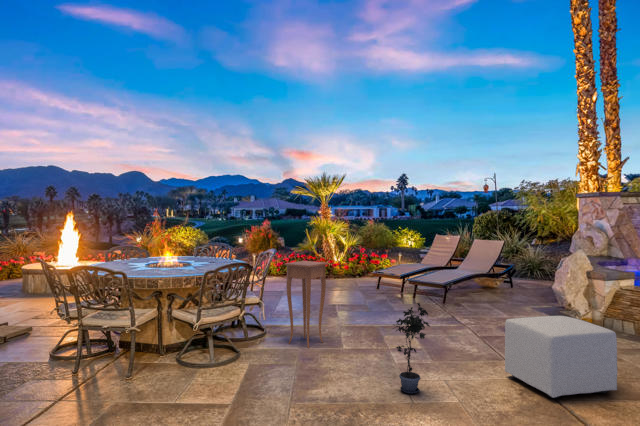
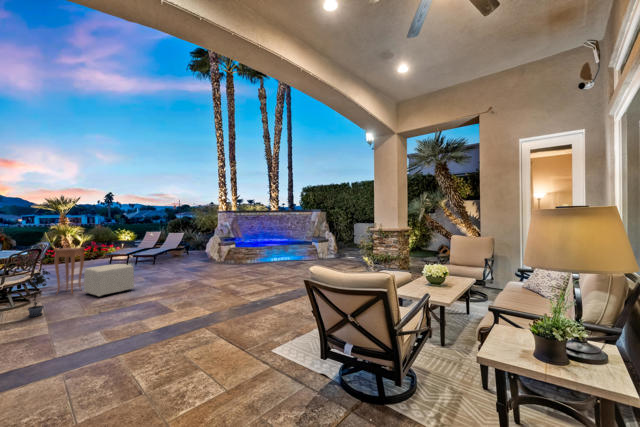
potted plant: present [394,303,430,394] -> present [26,269,50,317]
ottoman: present [505,316,617,399] -> present [84,264,134,297]

